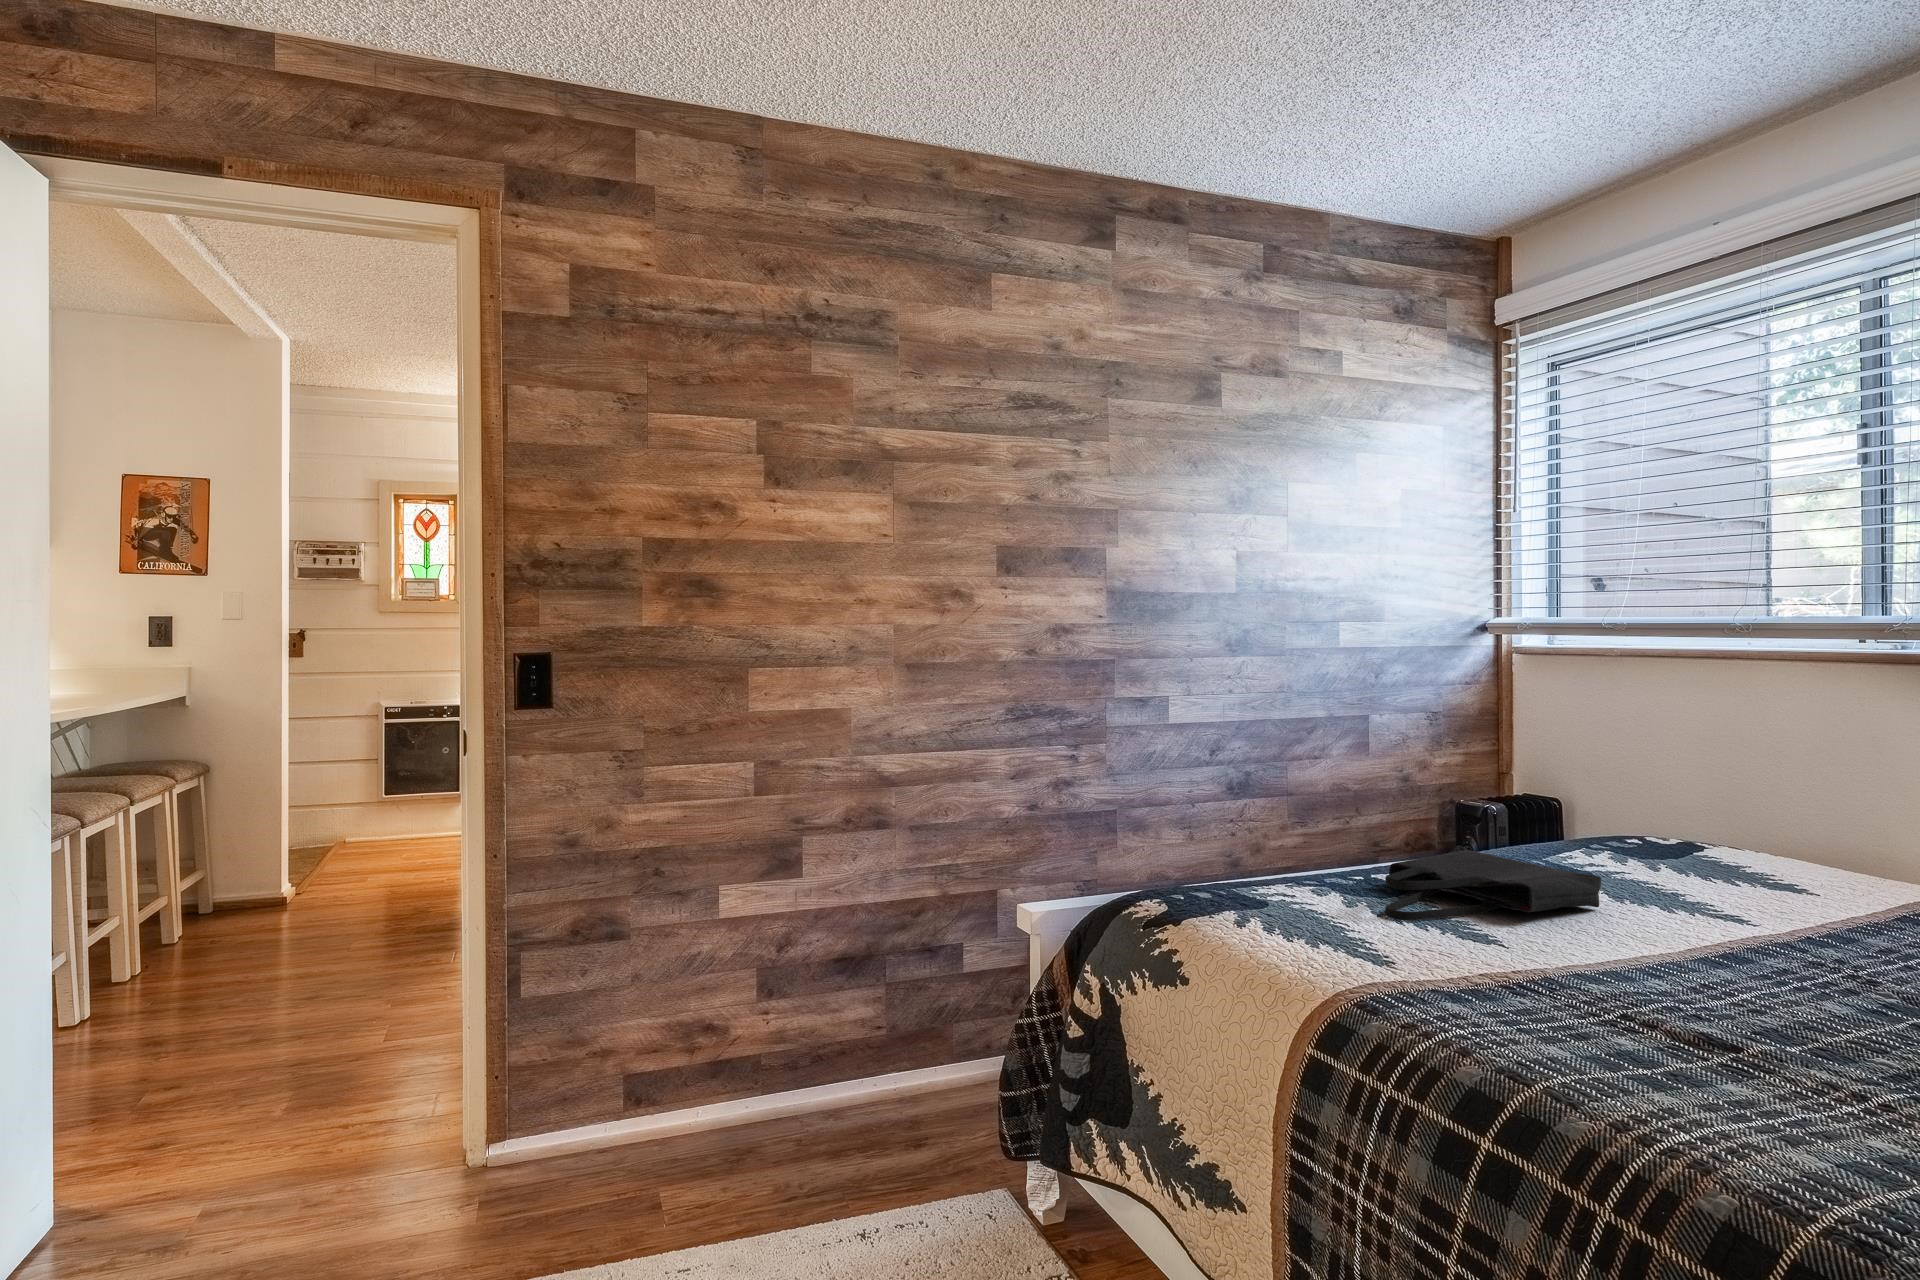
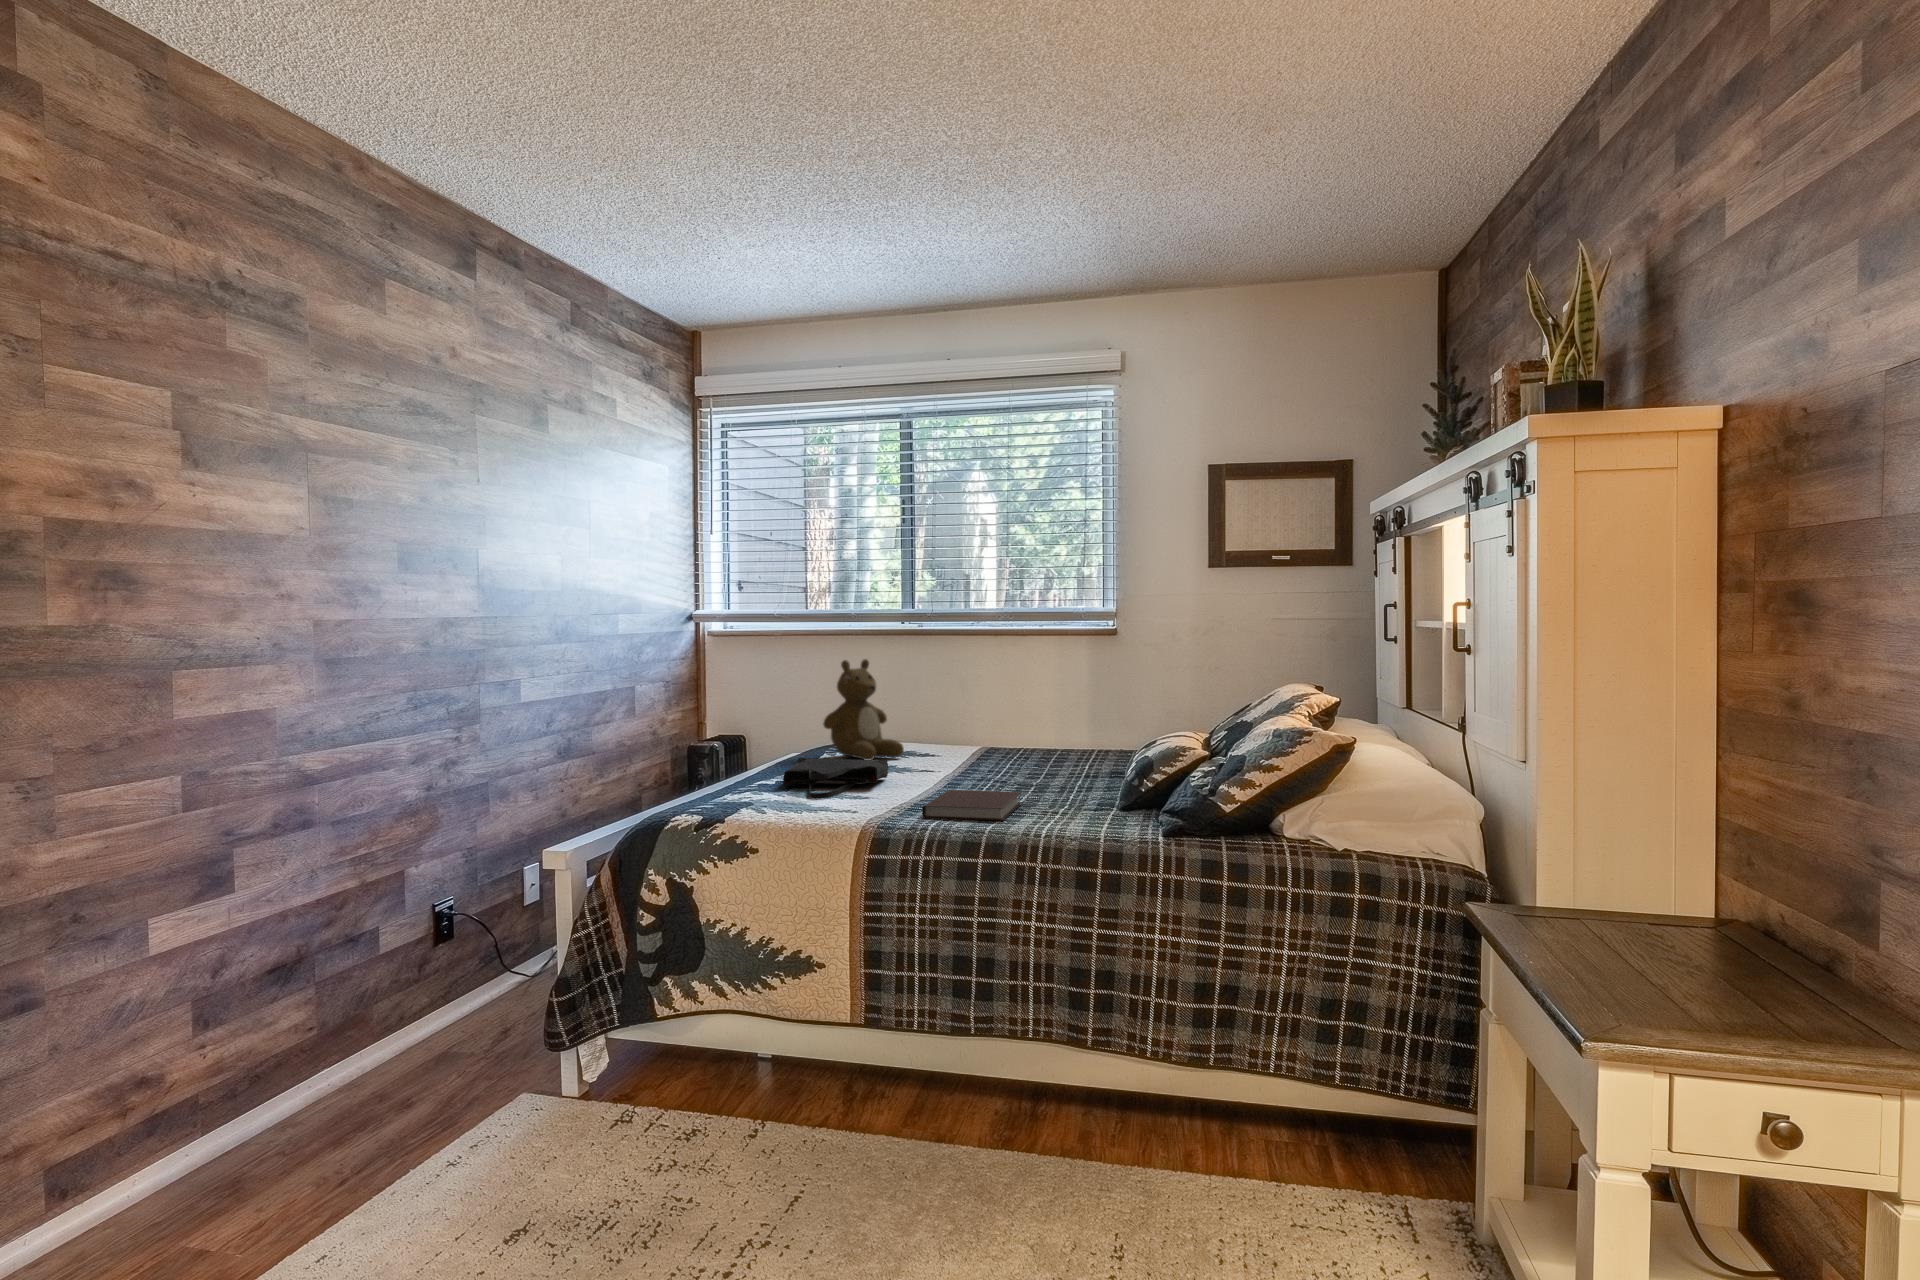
teddy bear: none [1577,698,1733,872] -> present [823,659,904,760]
notebook: none [1476,963,1767,1065] -> present [922,790,1021,821]

